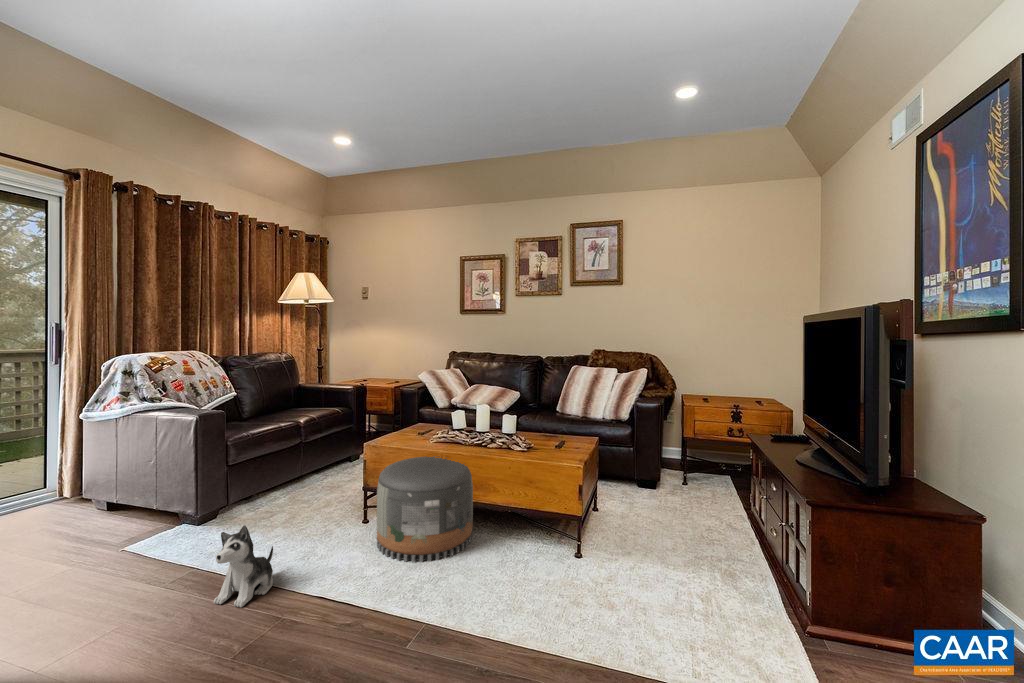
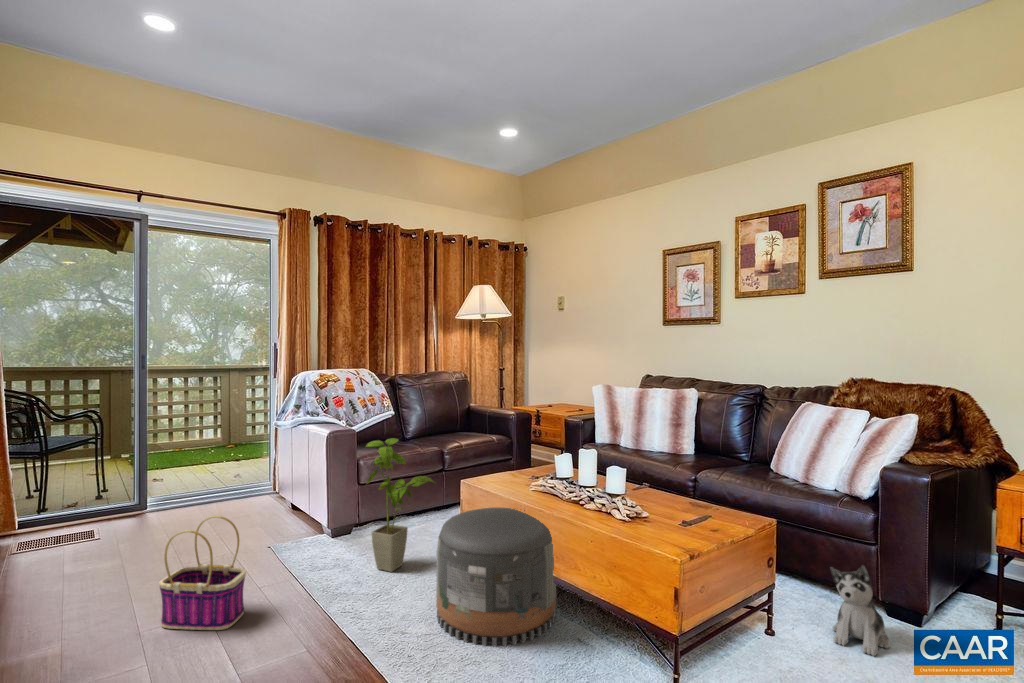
house plant: none [273,412,344,535] -> present [366,438,436,572]
basket: none [68,512,180,649] -> present [159,516,246,630]
plush toy: present [214,525,273,607] -> present [830,565,890,656]

